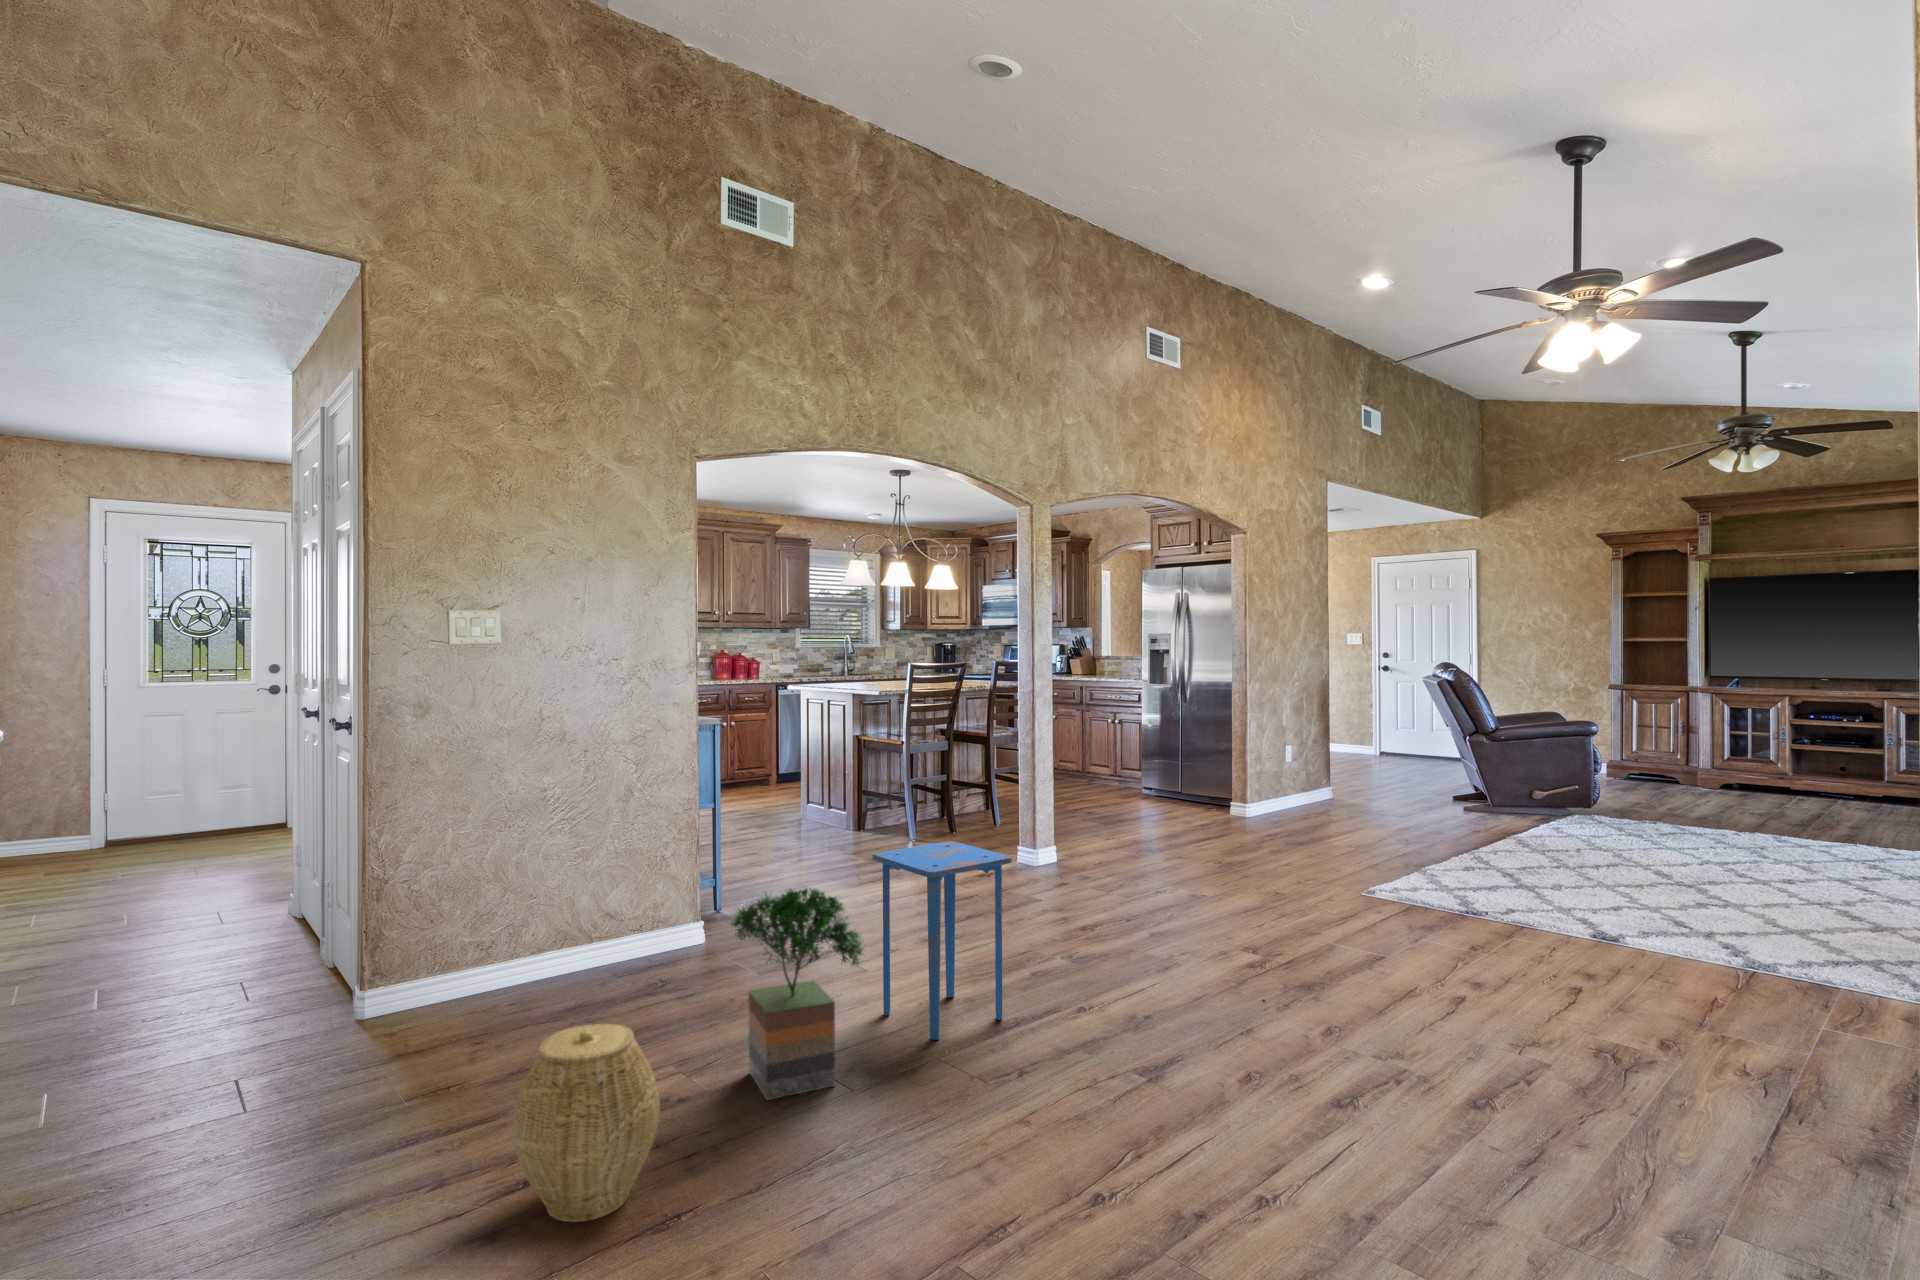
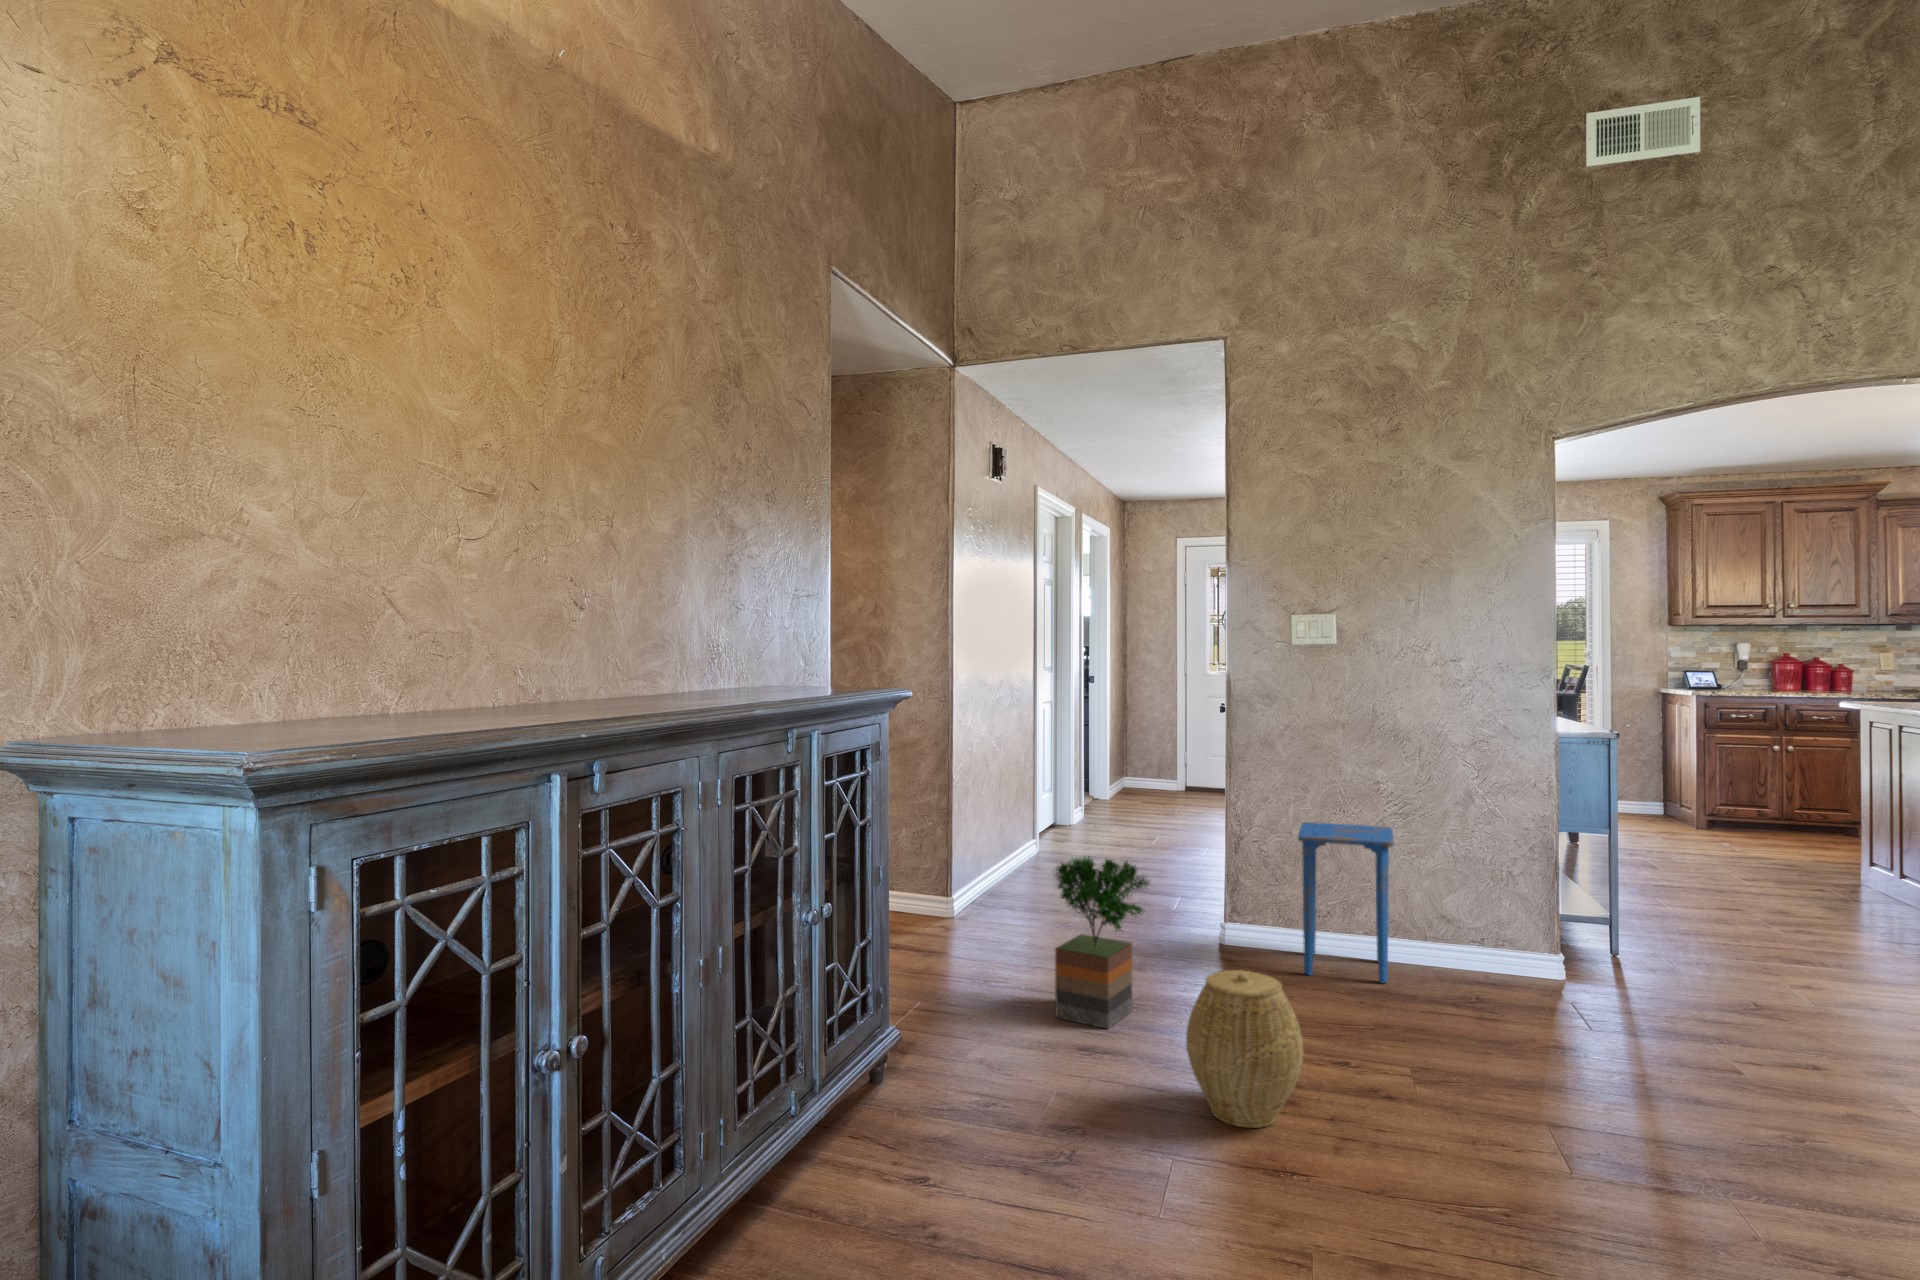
side table: present [873,841,1011,1040] -> present [1298,822,1394,983]
potted tree: present [731,888,864,1100] -> present [1054,857,1150,1029]

